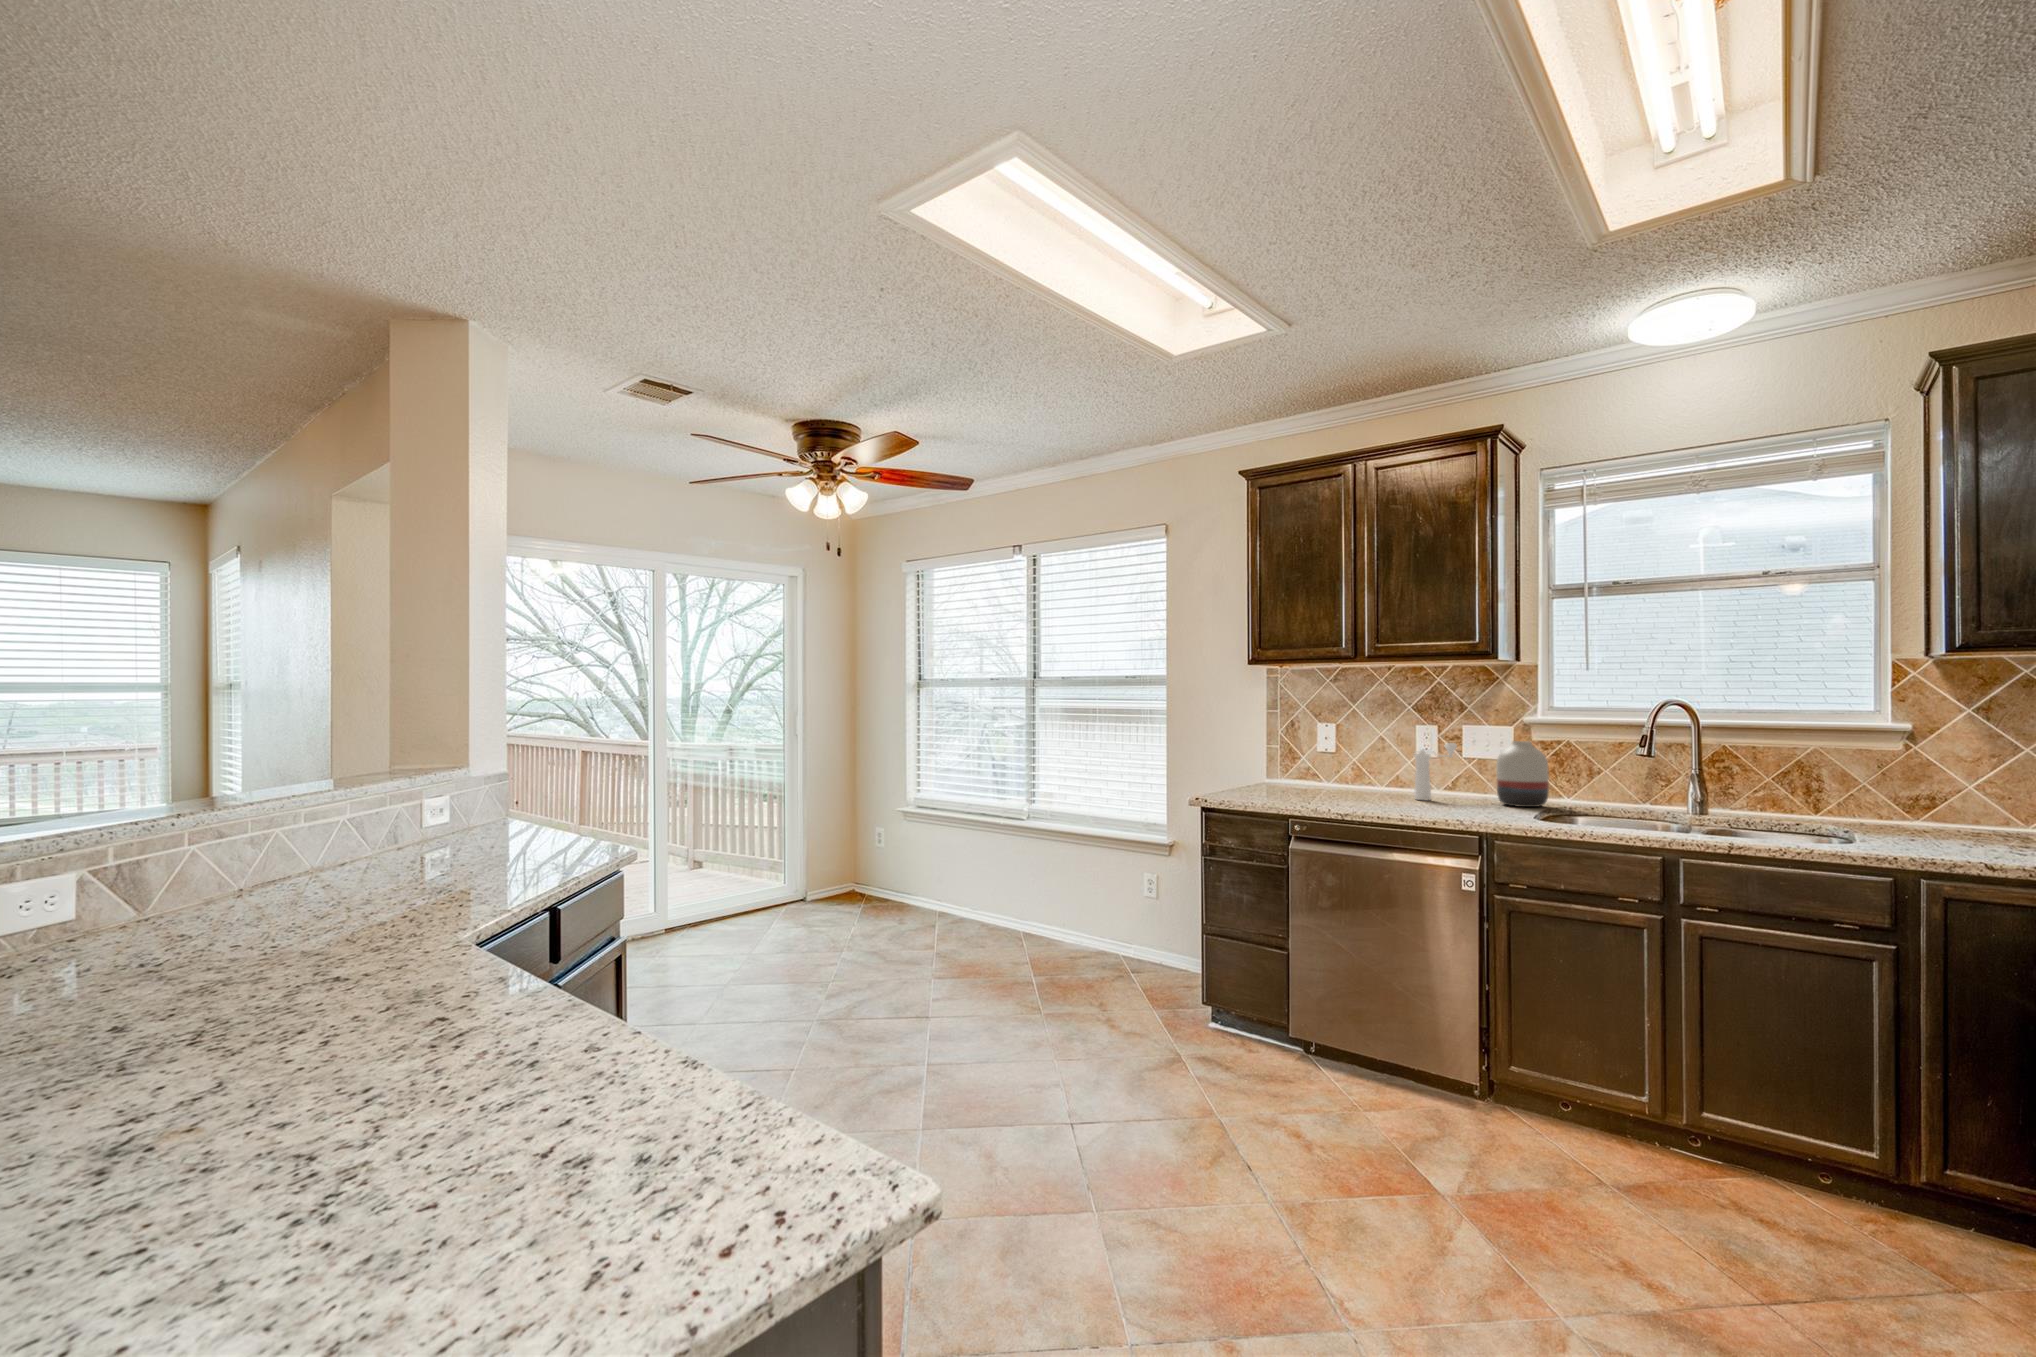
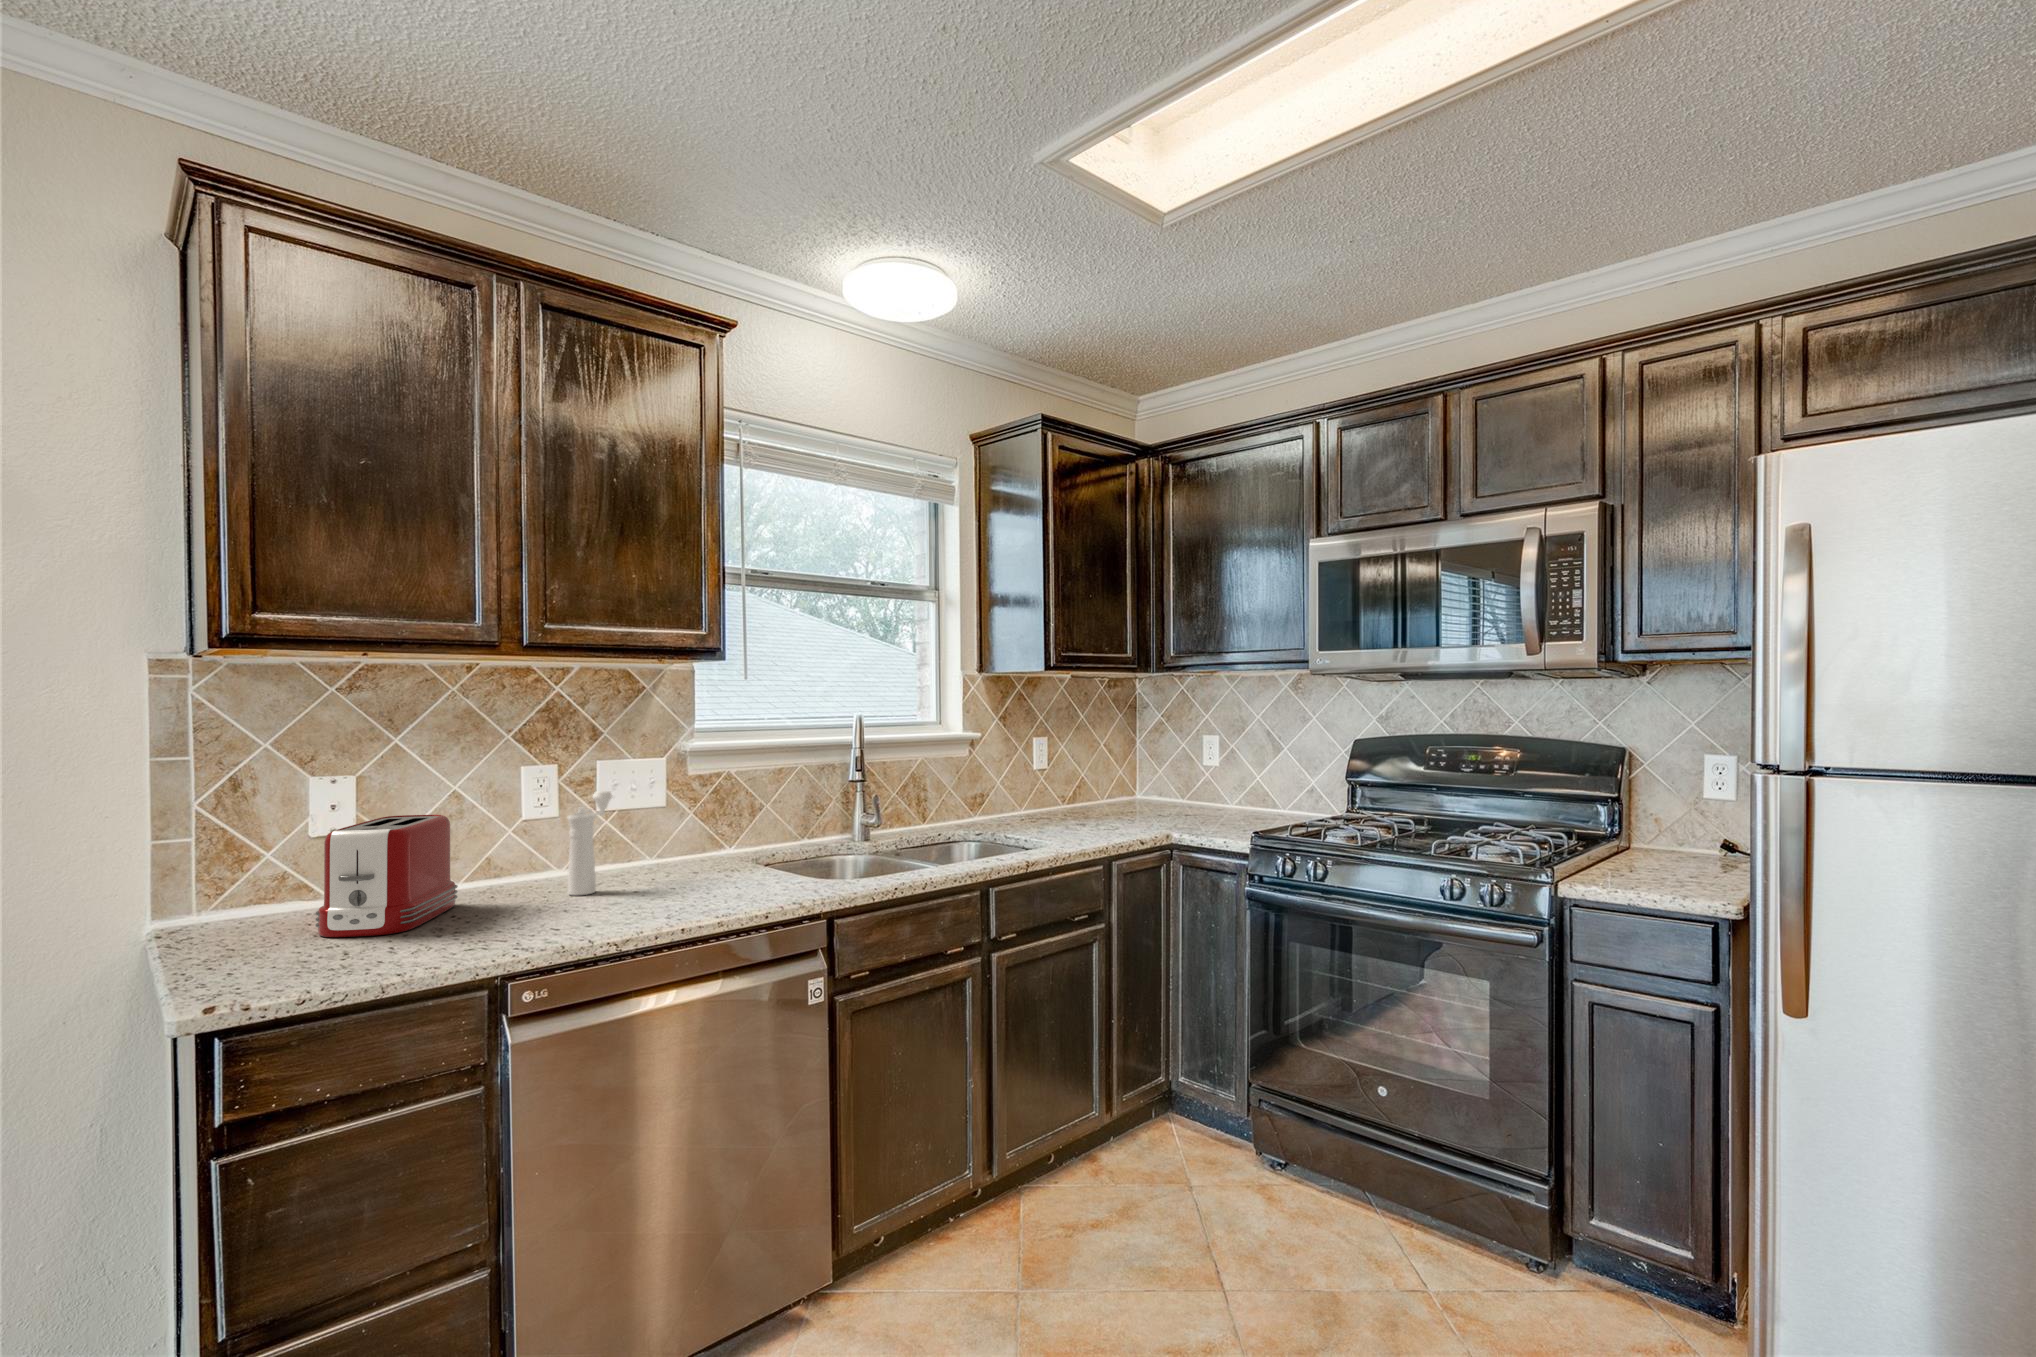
vase: present [1496,741,1549,807] -> none [672,777,741,875]
toaster: none [1292,745,1367,795] -> present [315,815,458,937]

